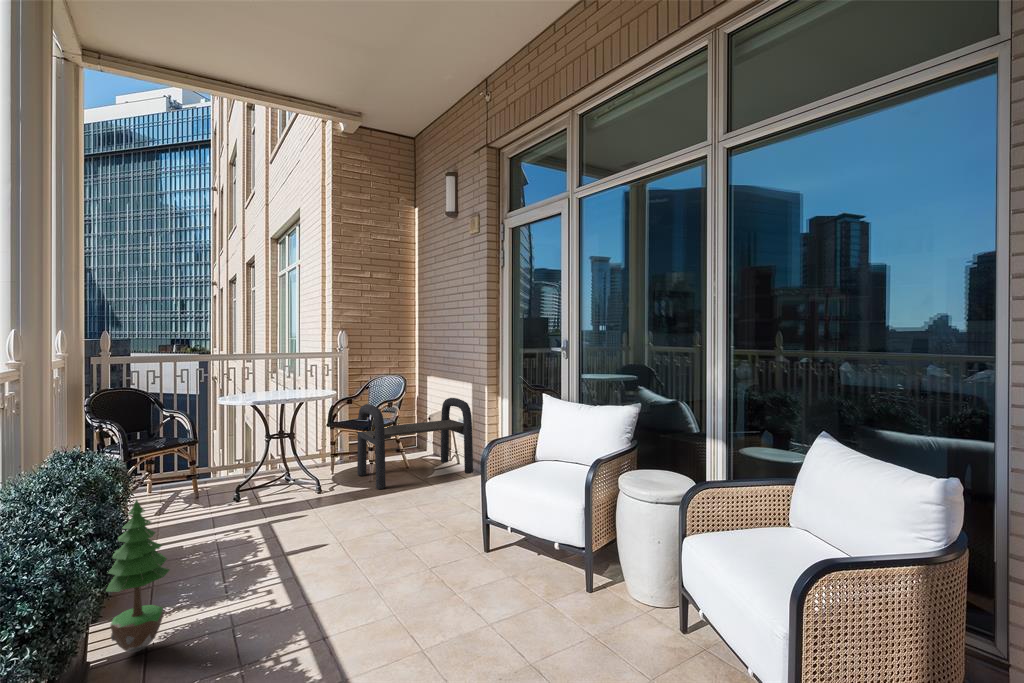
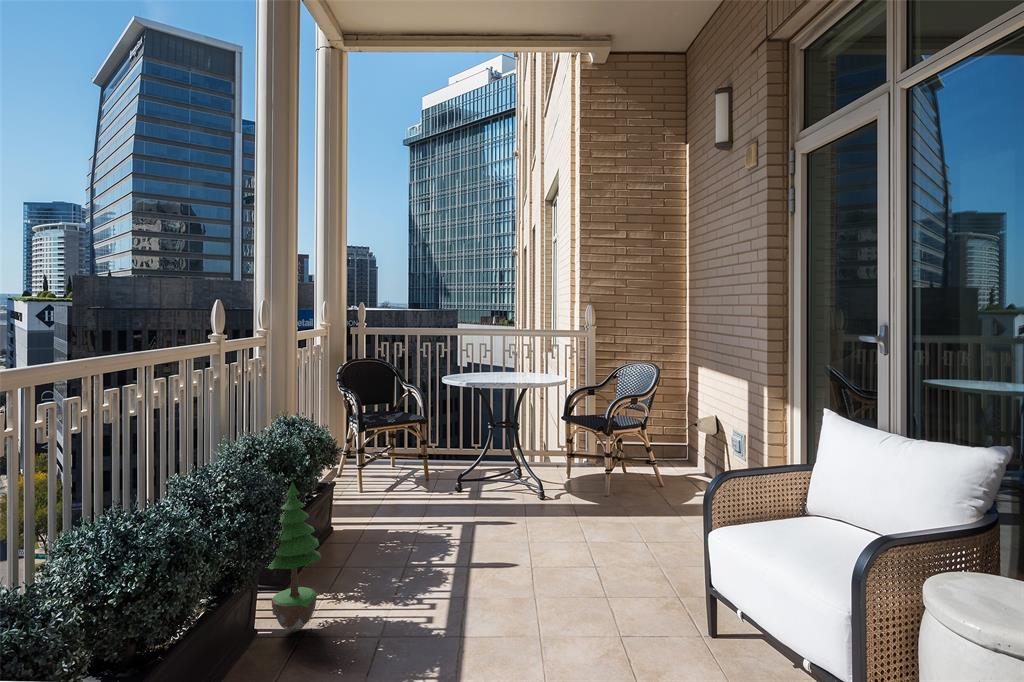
bench: present [357,398,473,489] -> none [594,398,742,505]

